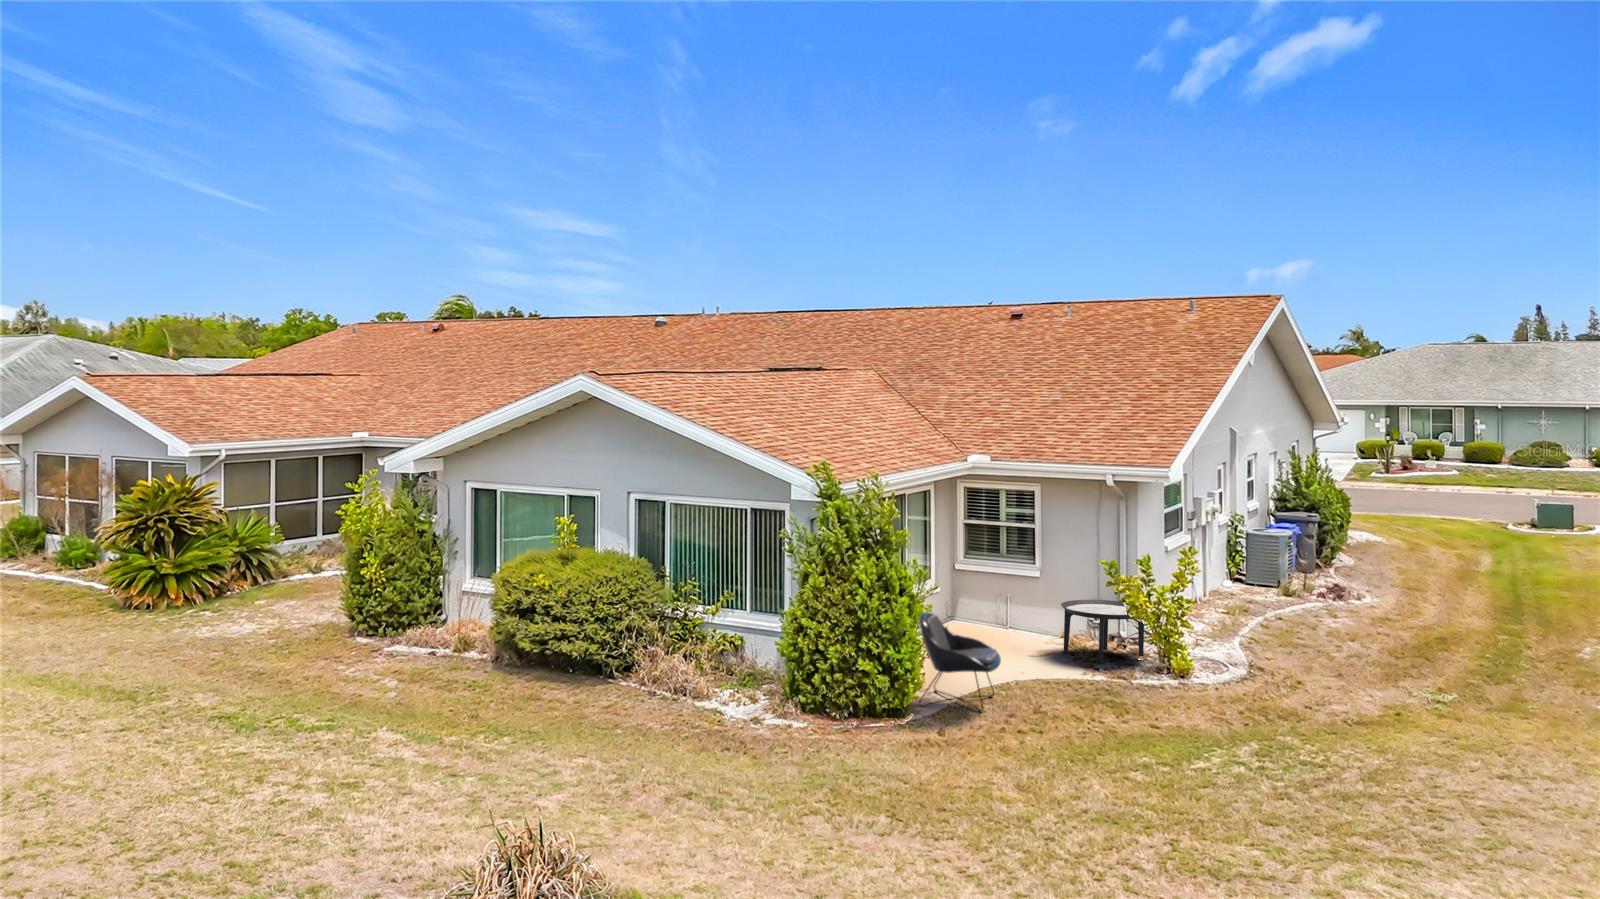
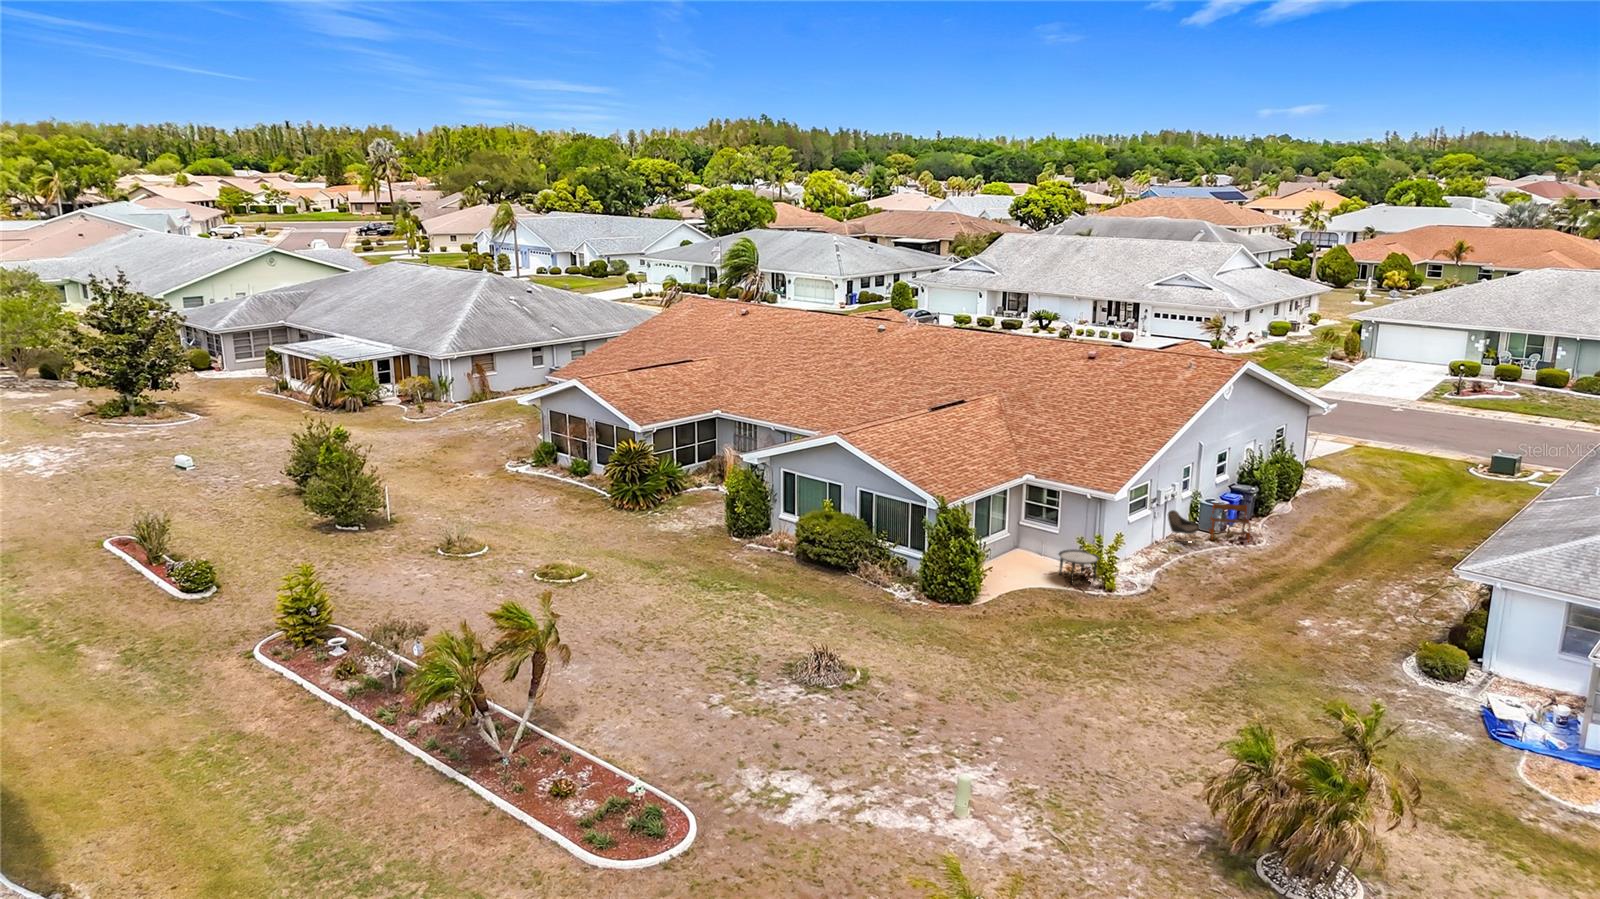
bench: none [1259,536,1337,600] -> present [1209,503,1251,542]
lounge chair: present [919,612,1001,712] -> present [1168,510,1199,534]

